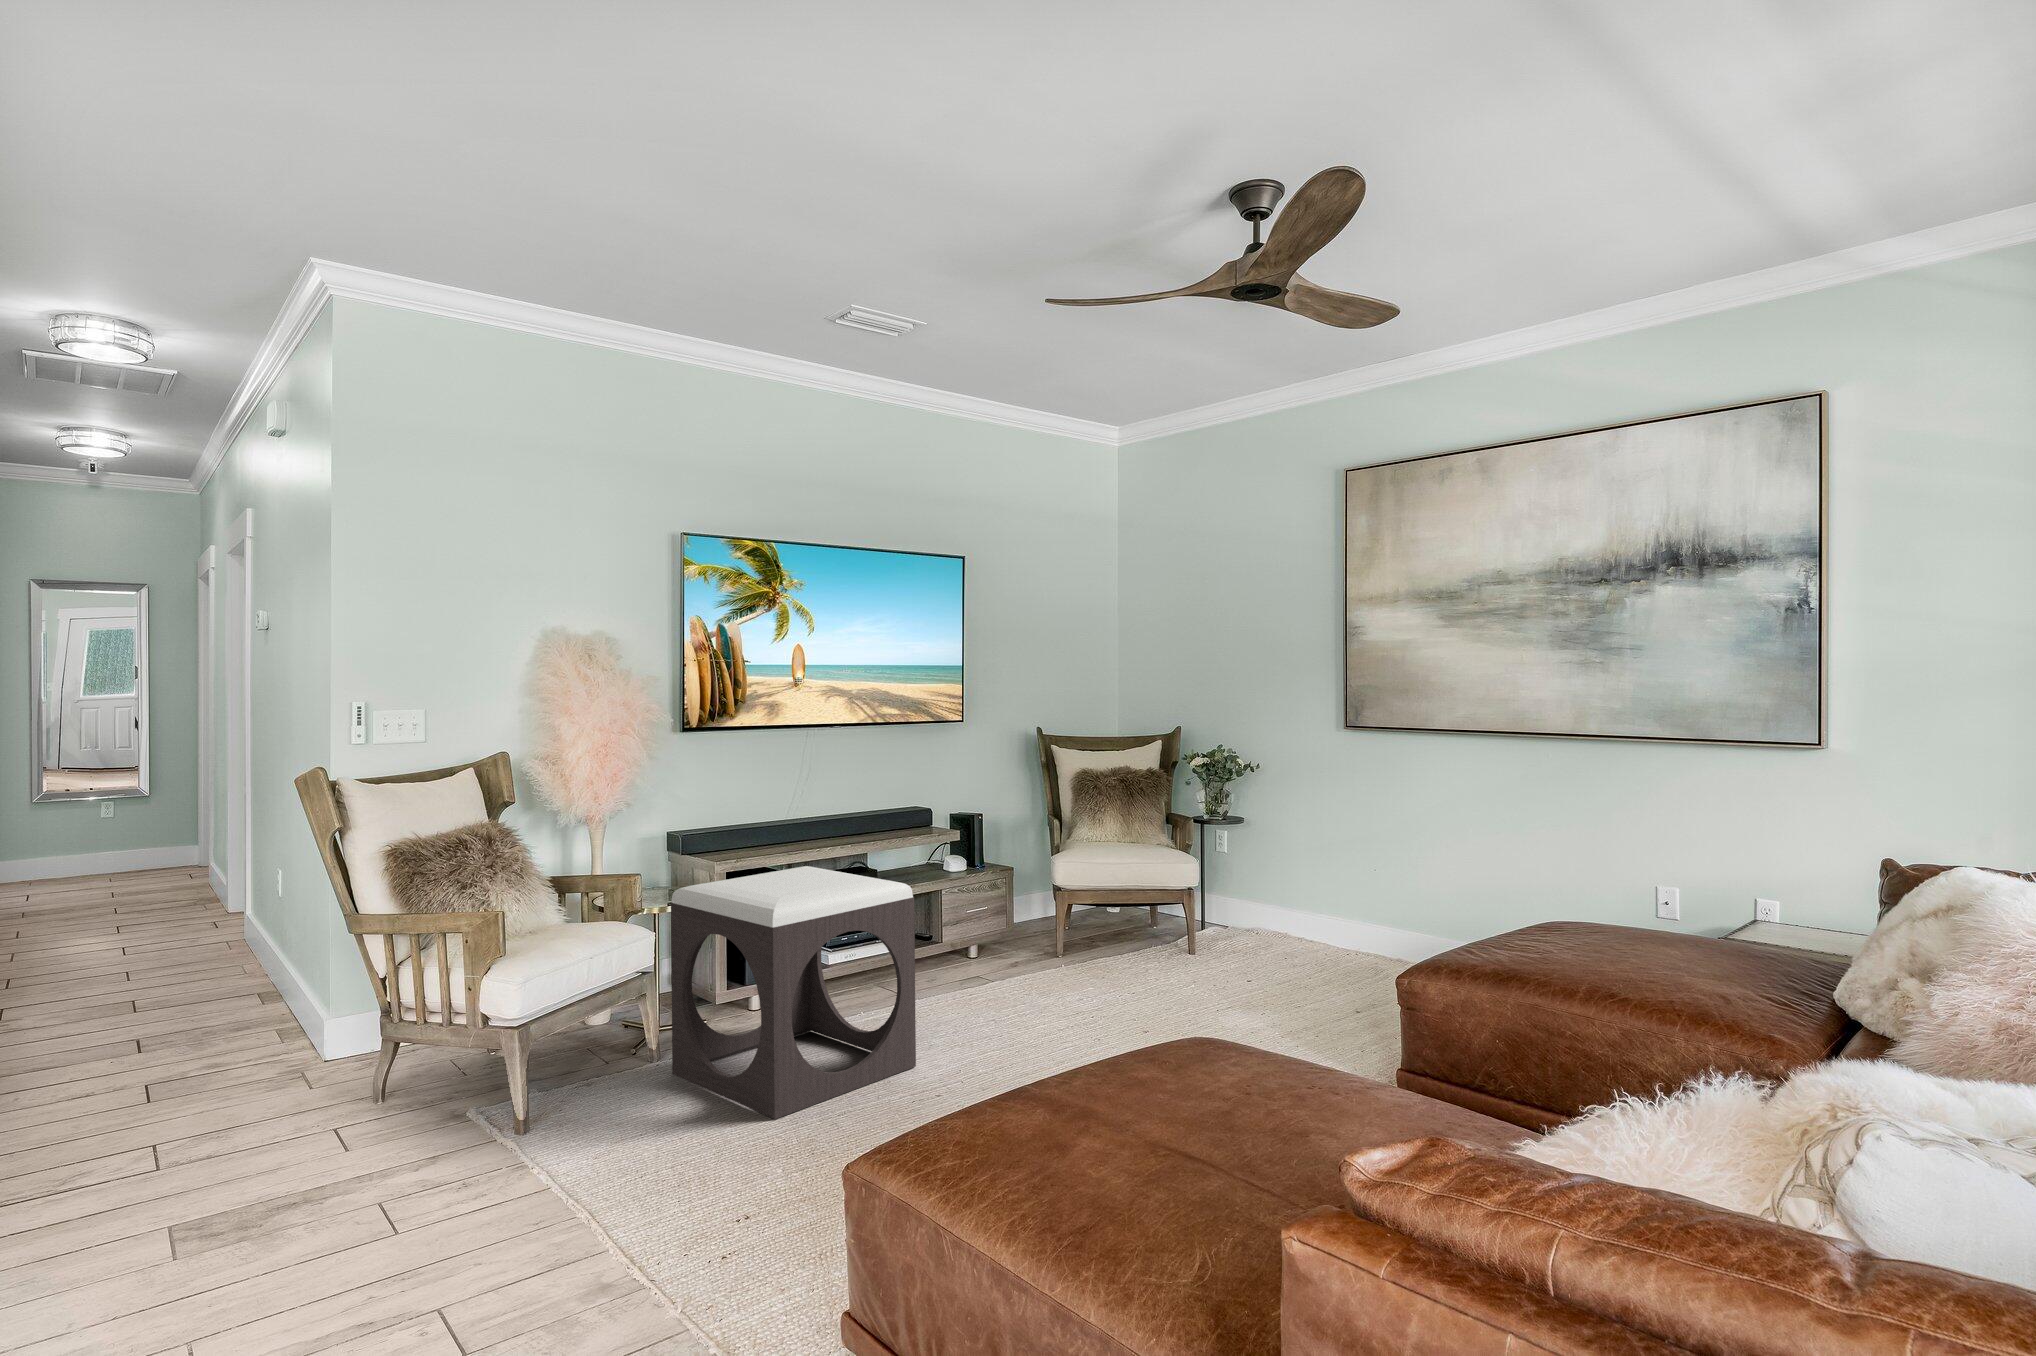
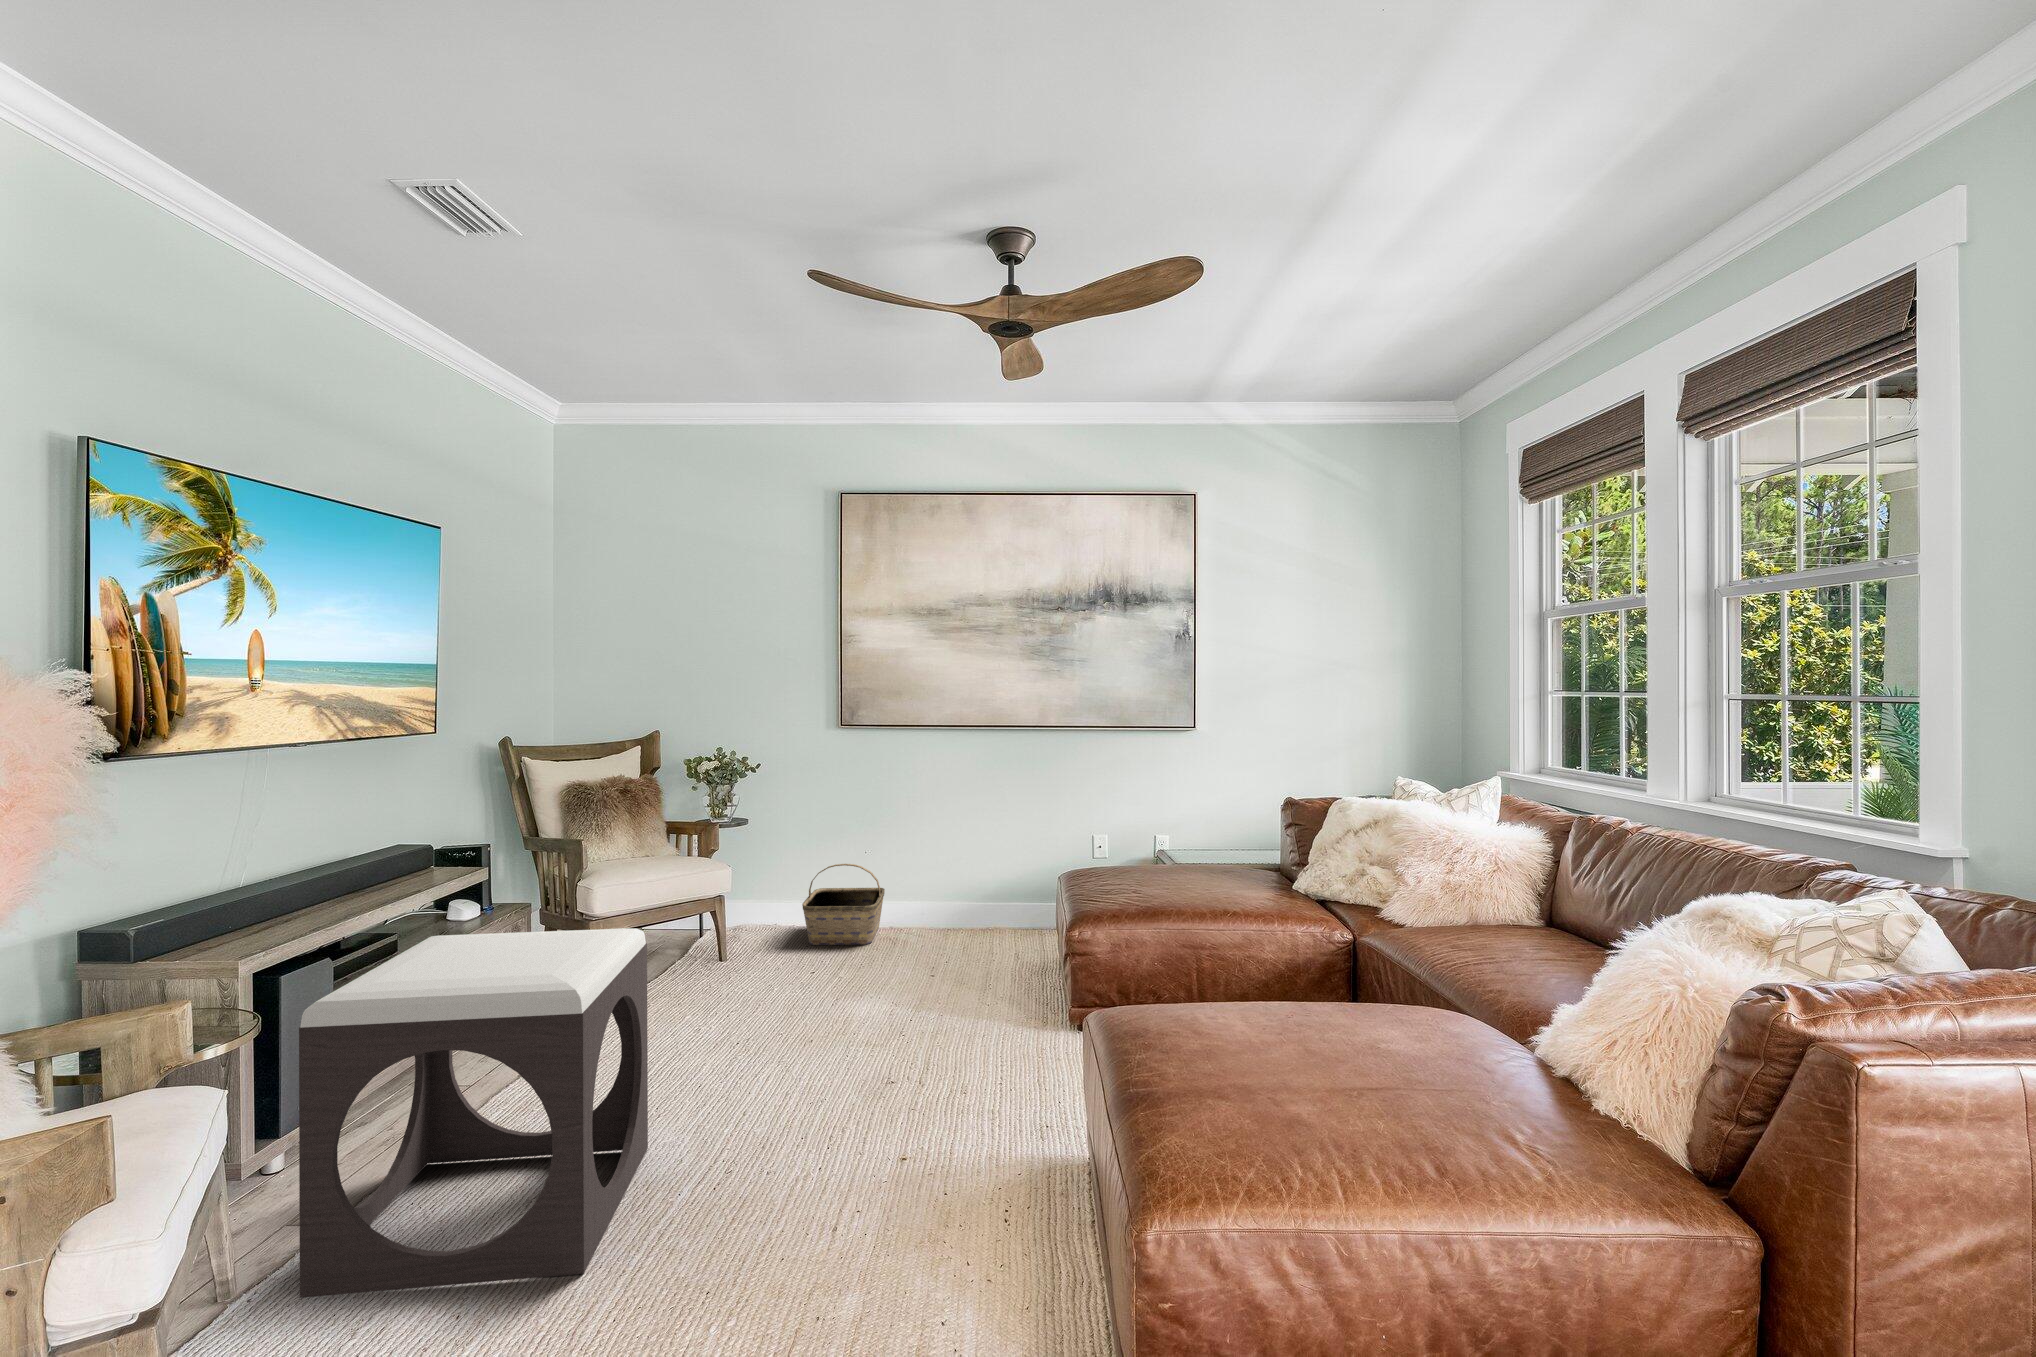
basket: none [1275,879,1385,971] -> present [802,864,885,945]

